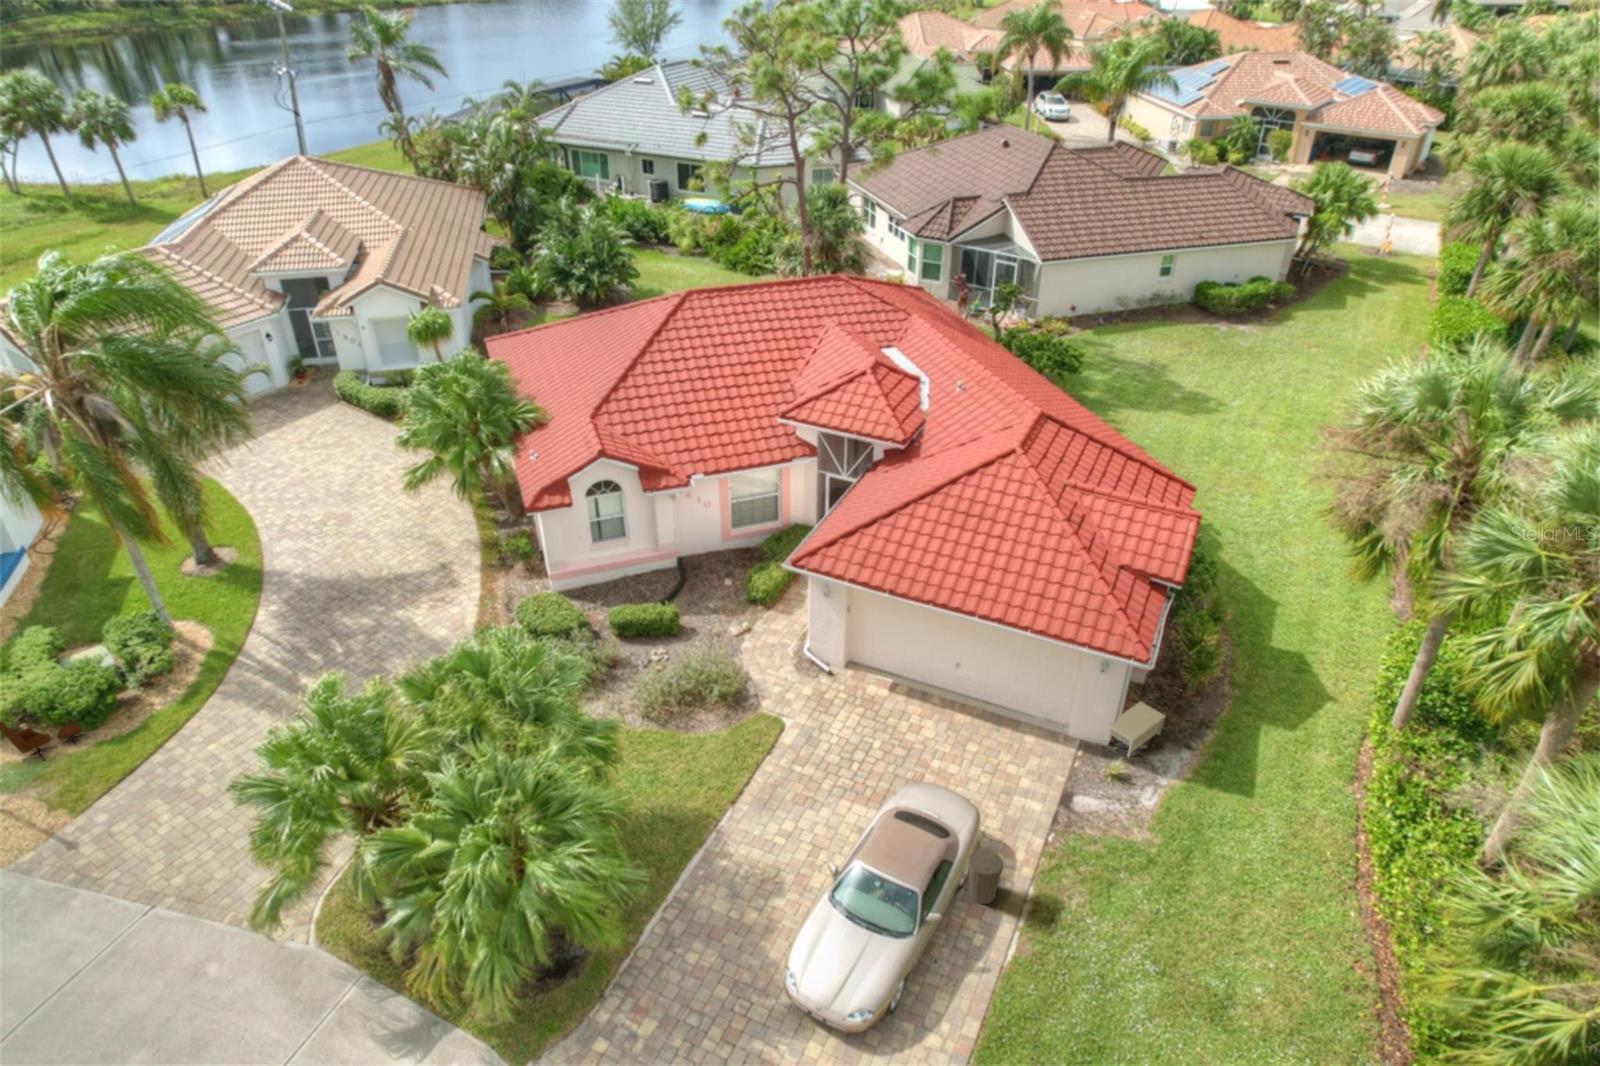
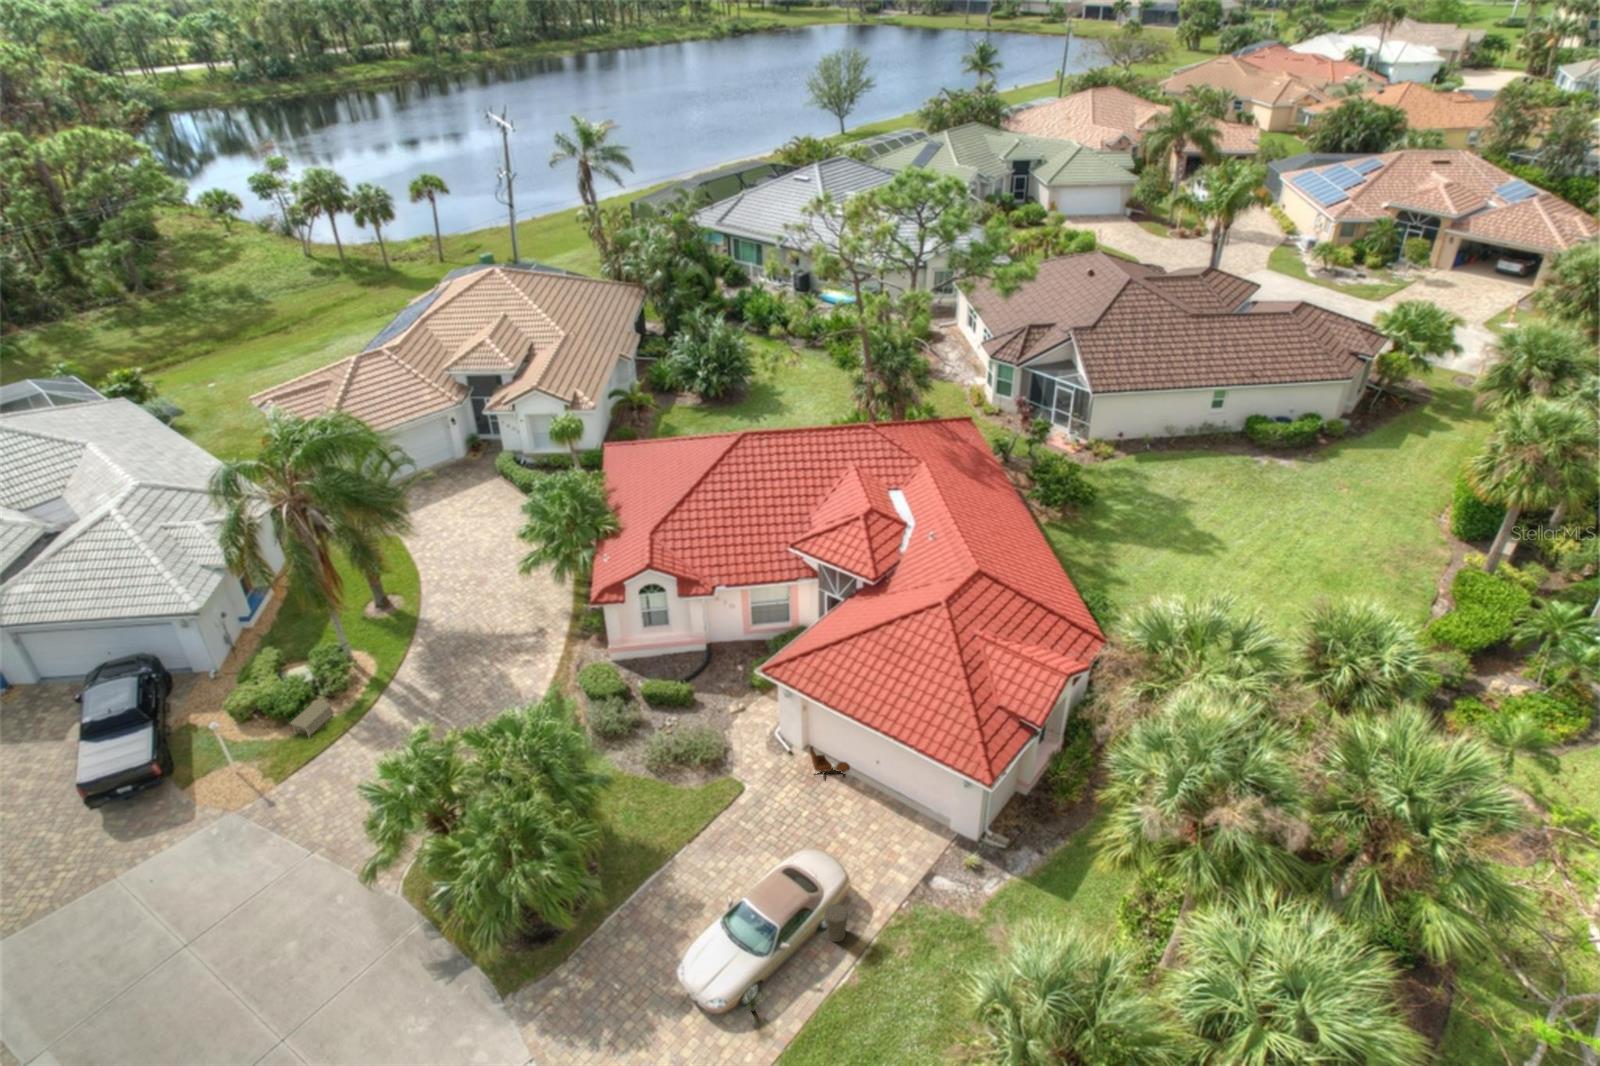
storage bench: present [1107,702,1165,757] -> present [290,701,333,737]
lounge chair: present [0,722,81,759] -> present [810,746,850,775]
potted plant: none [895,991,926,1025] -> present [745,994,761,1011]

